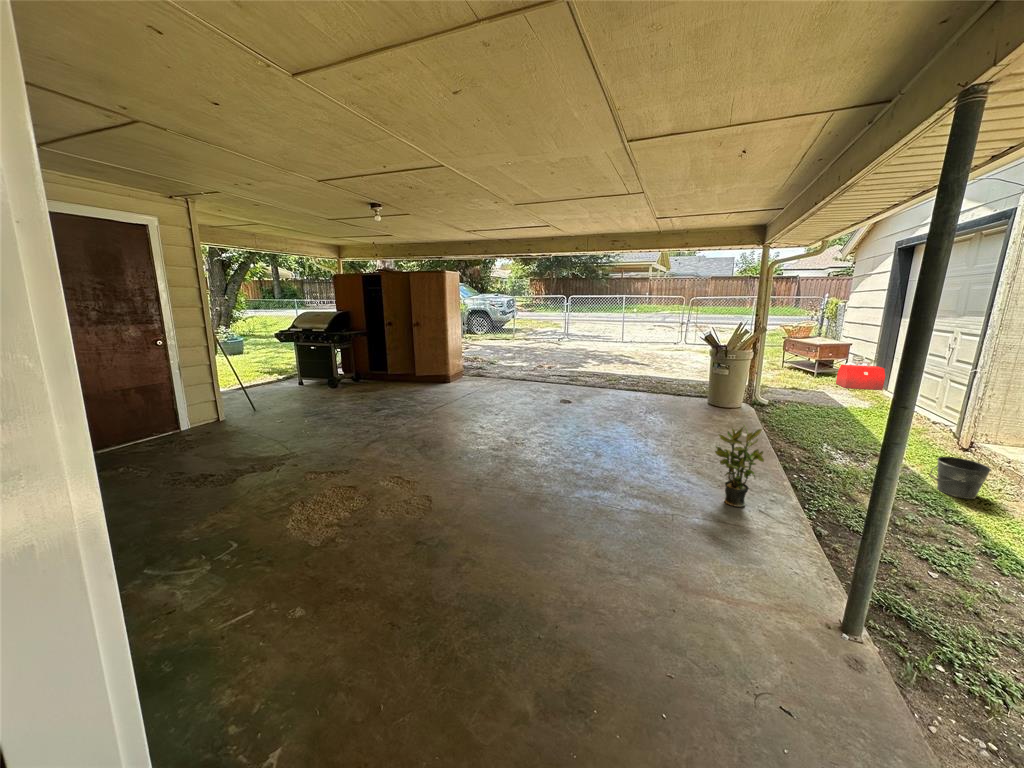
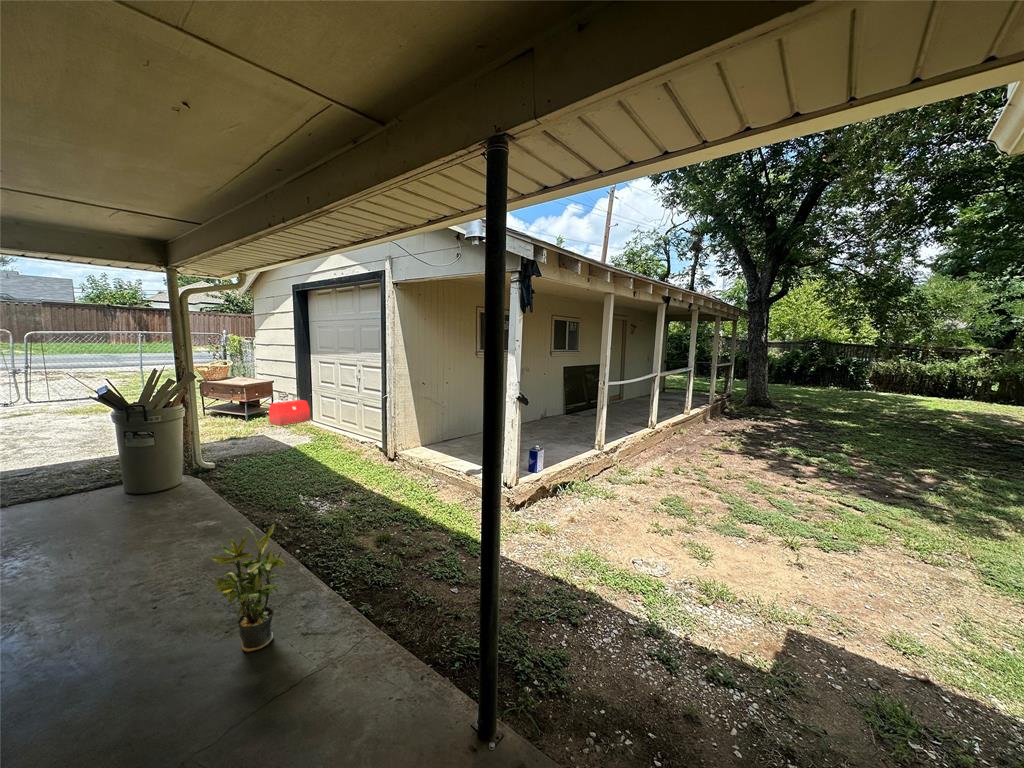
bucket: present [930,457,991,499] -> none [394,471,429,505]

